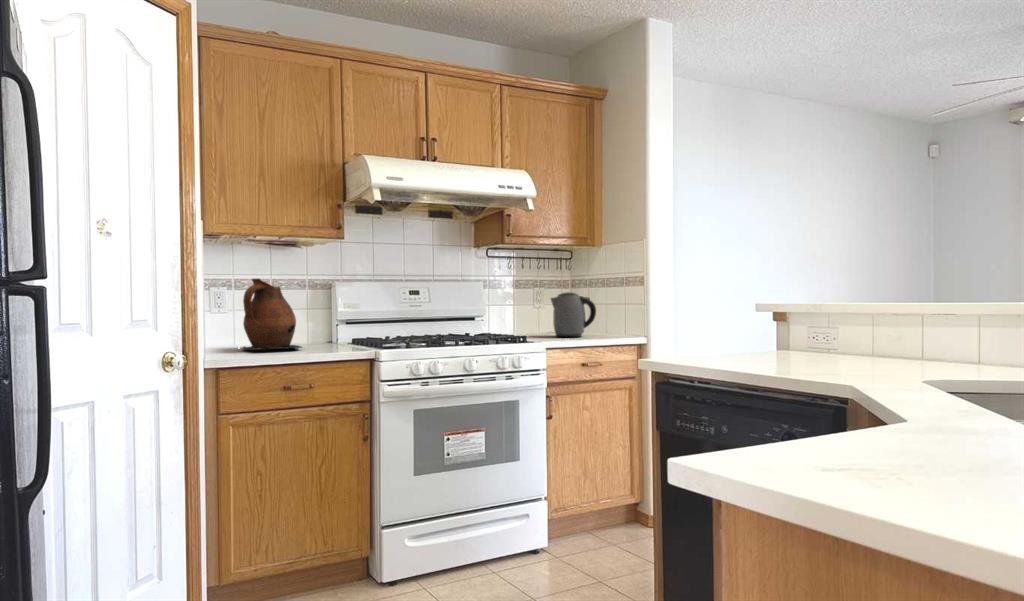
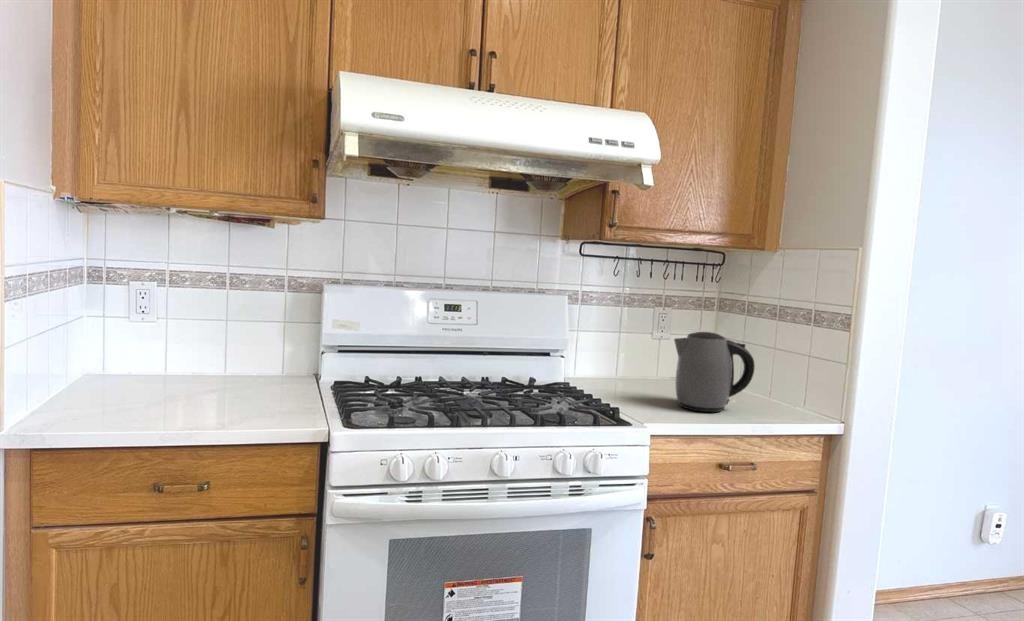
ceramic pitcher: present [243,279,301,350] -> none [118,281,230,409]

